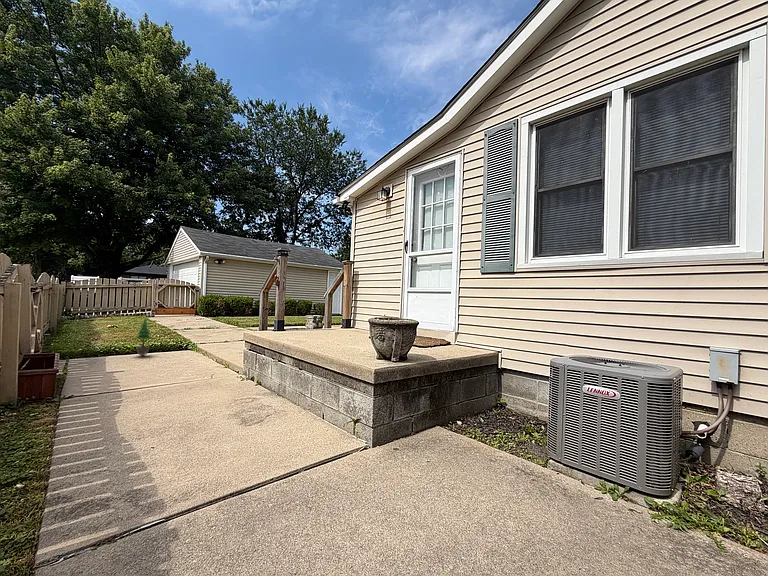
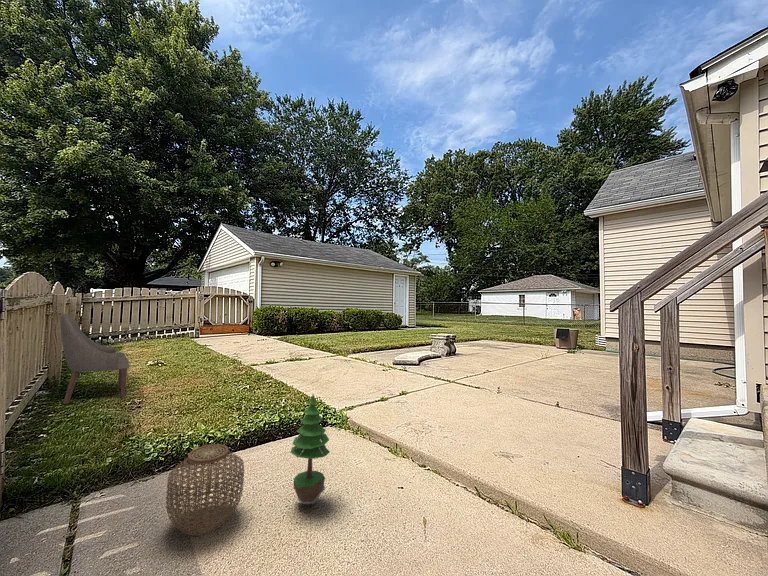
chair: none [53,292,89,337] -> present [60,314,129,404]
woven basket: none [90,333,119,358] -> present [166,444,244,536]

